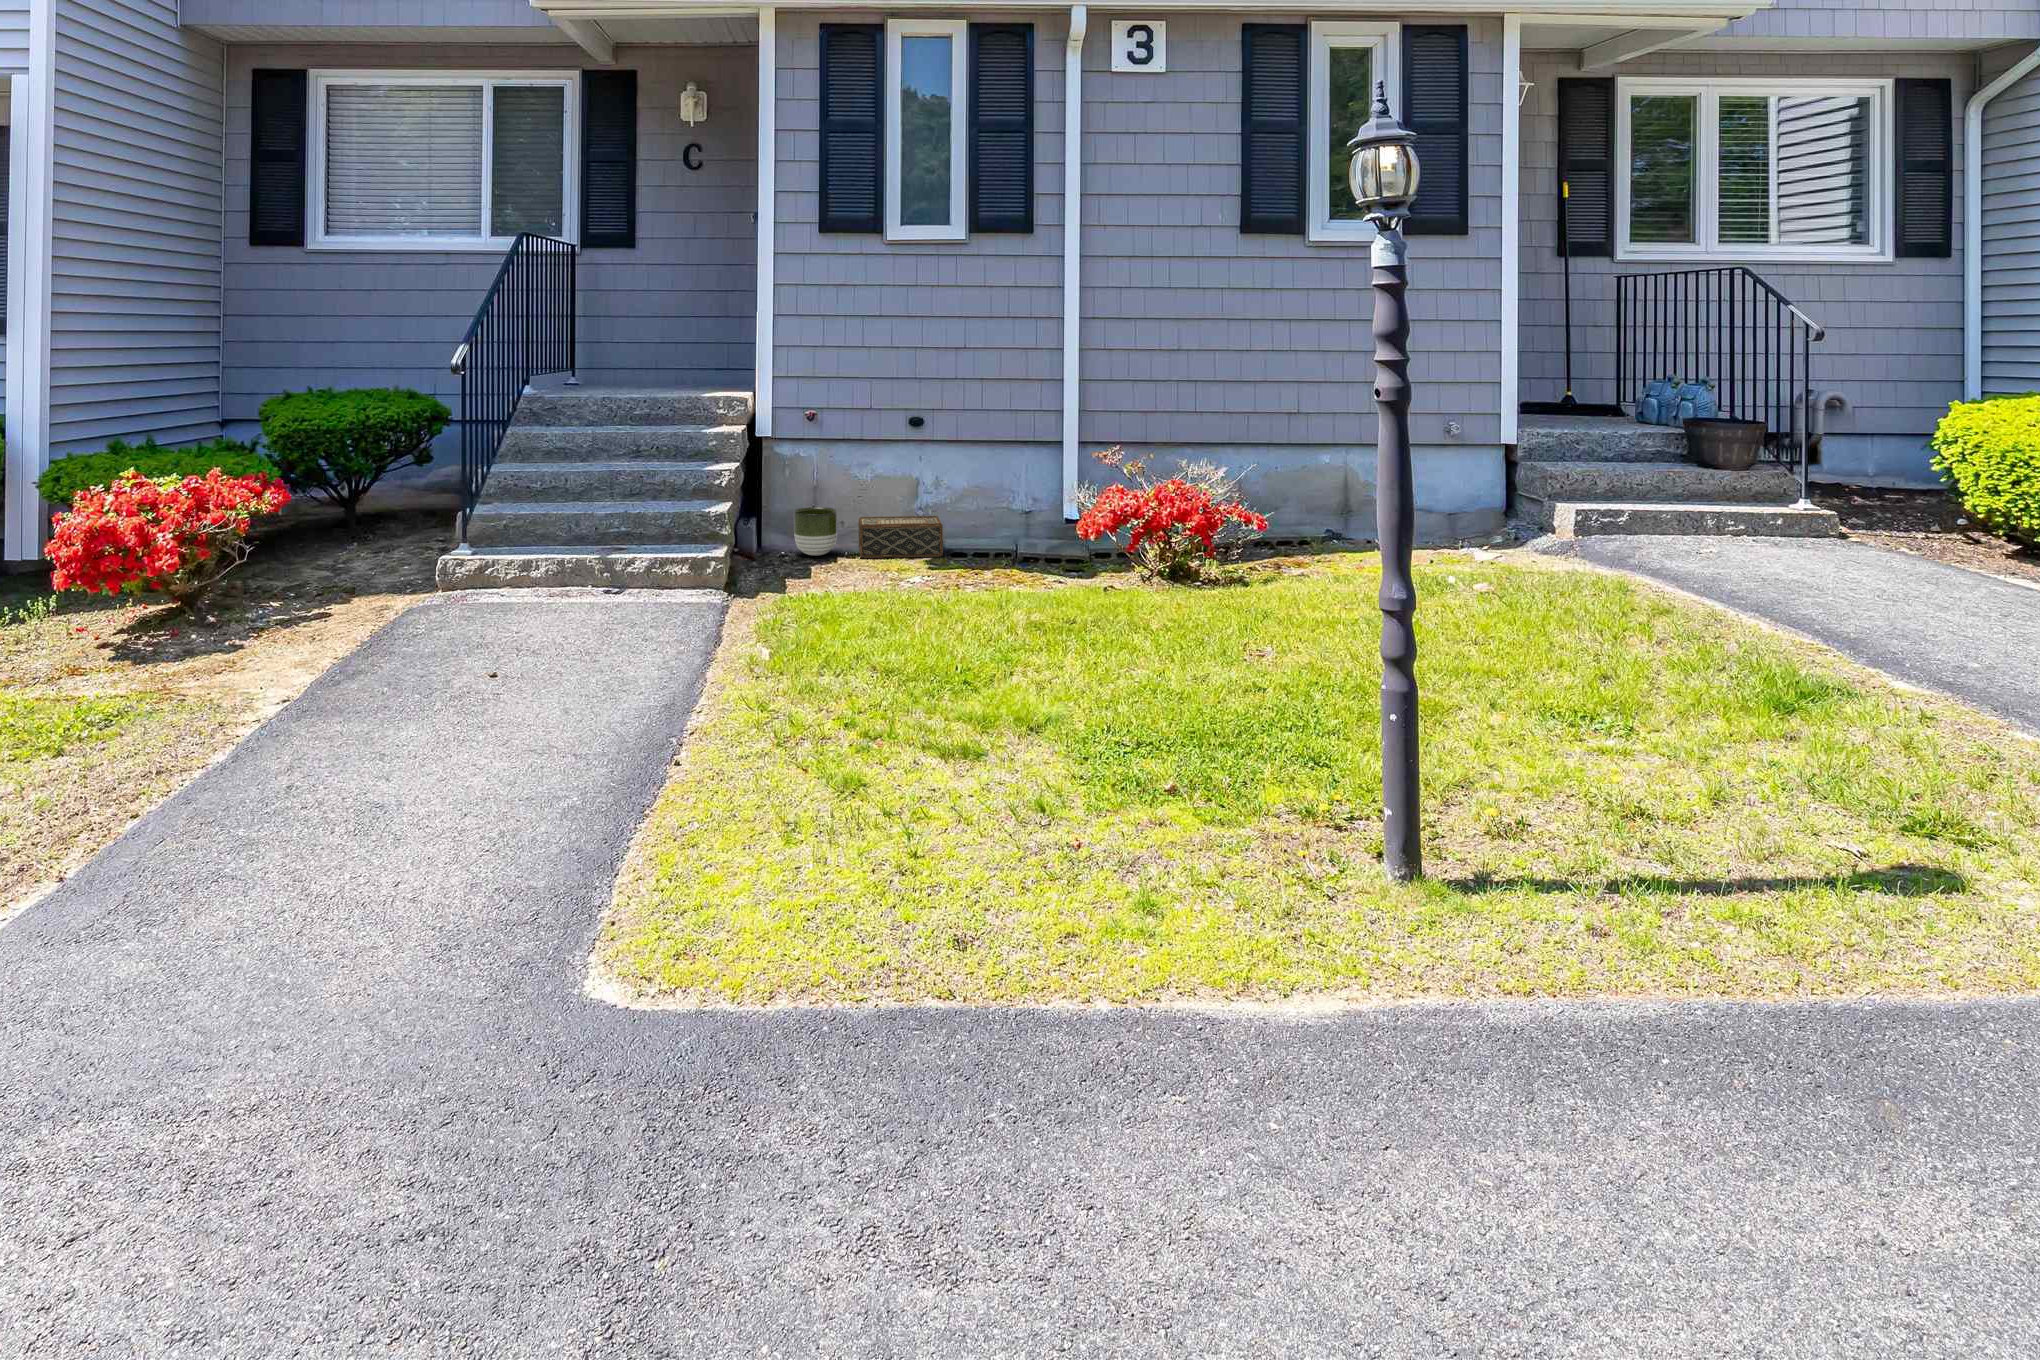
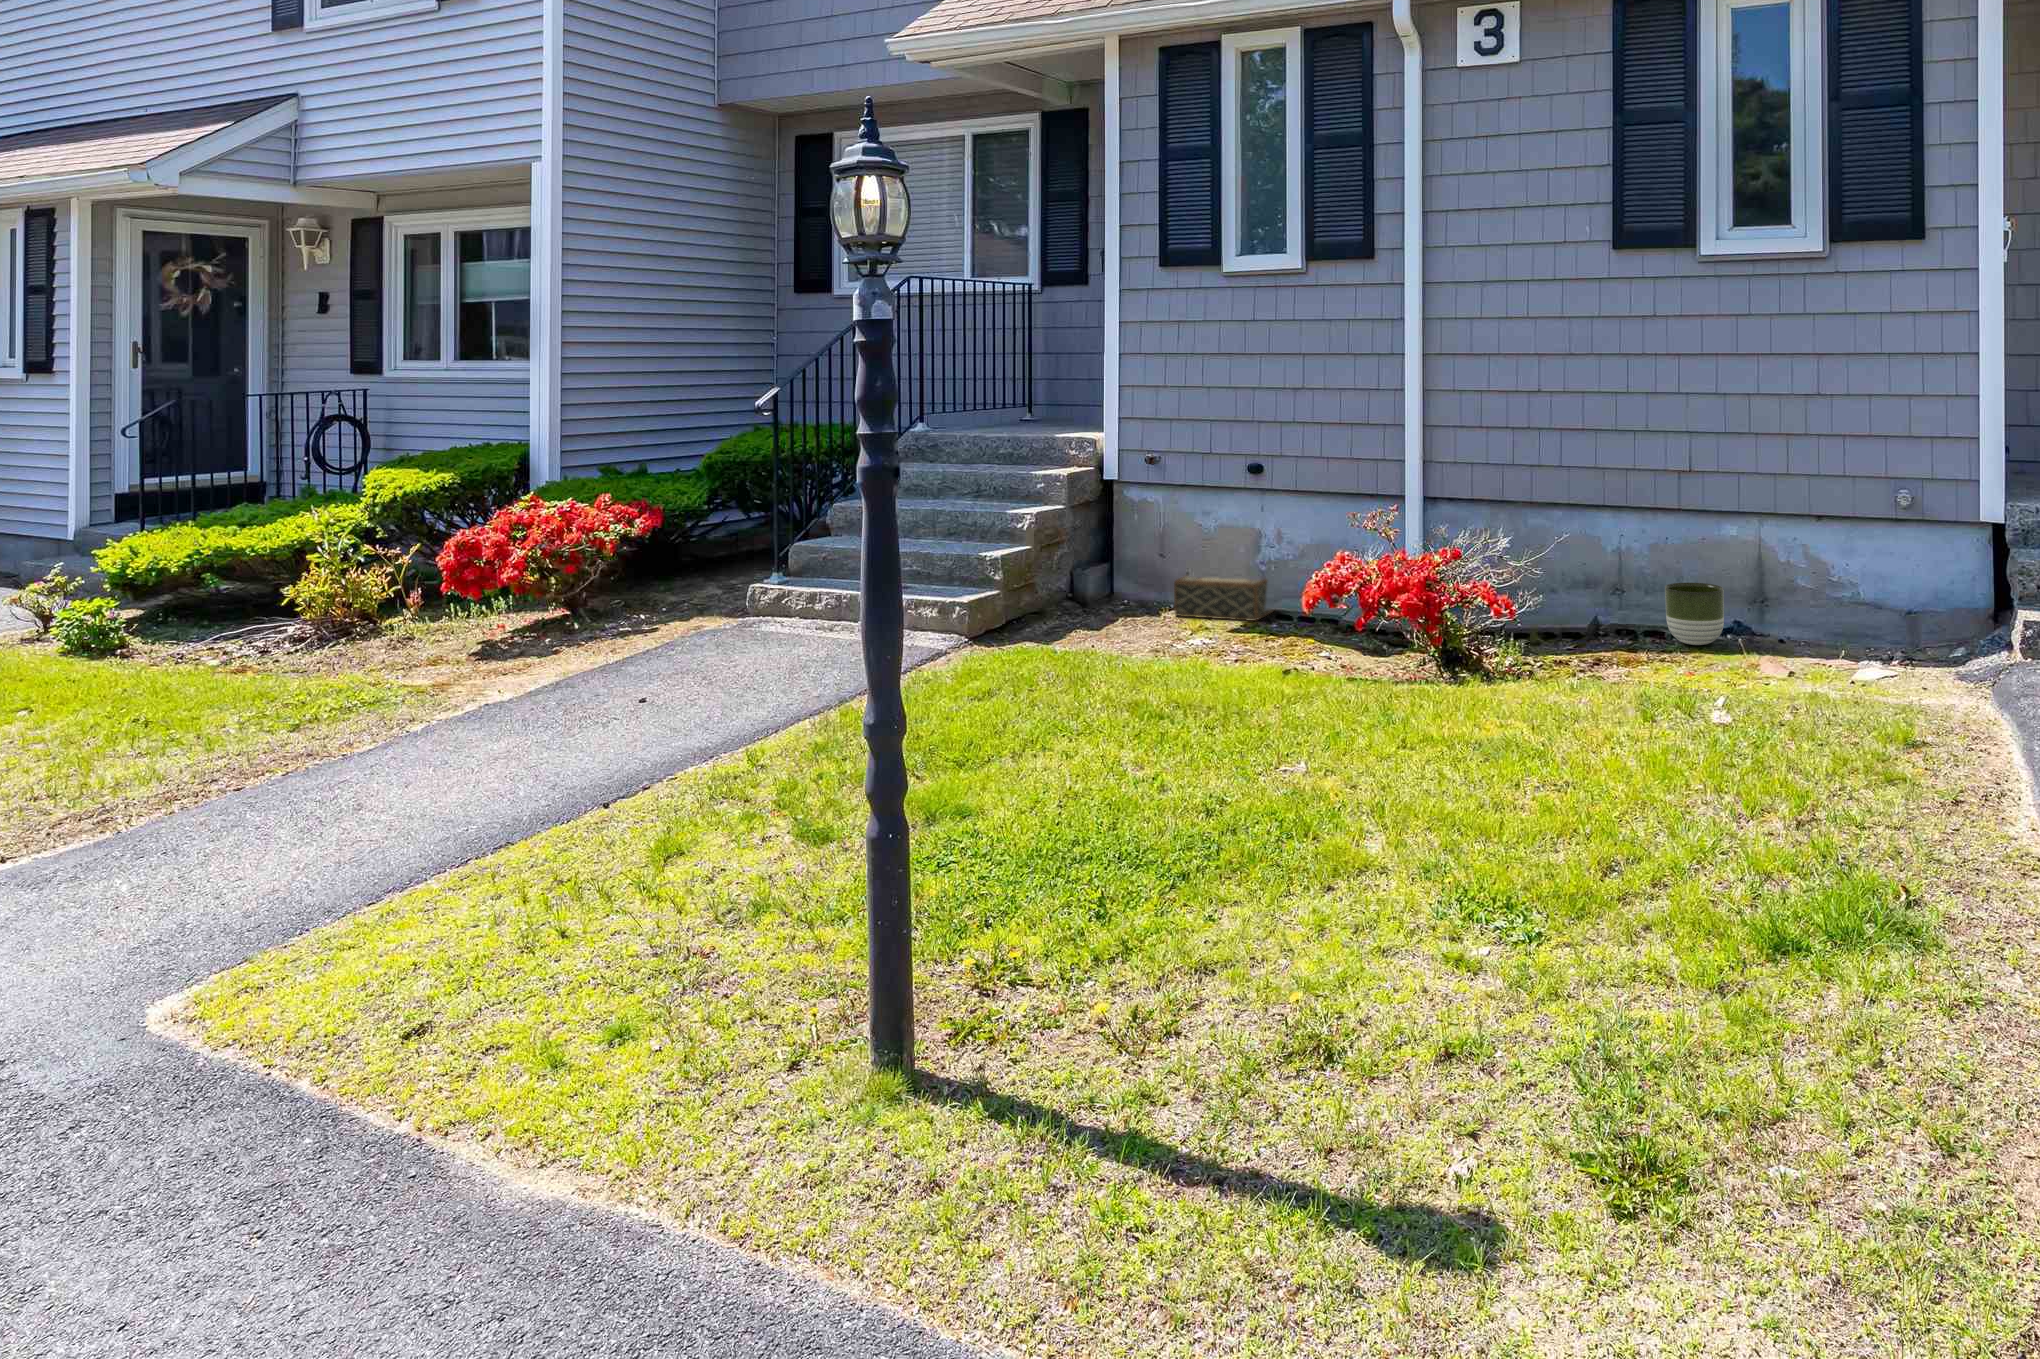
planter: present [794,507,837,556] -> present [1665,582,1724,645]

